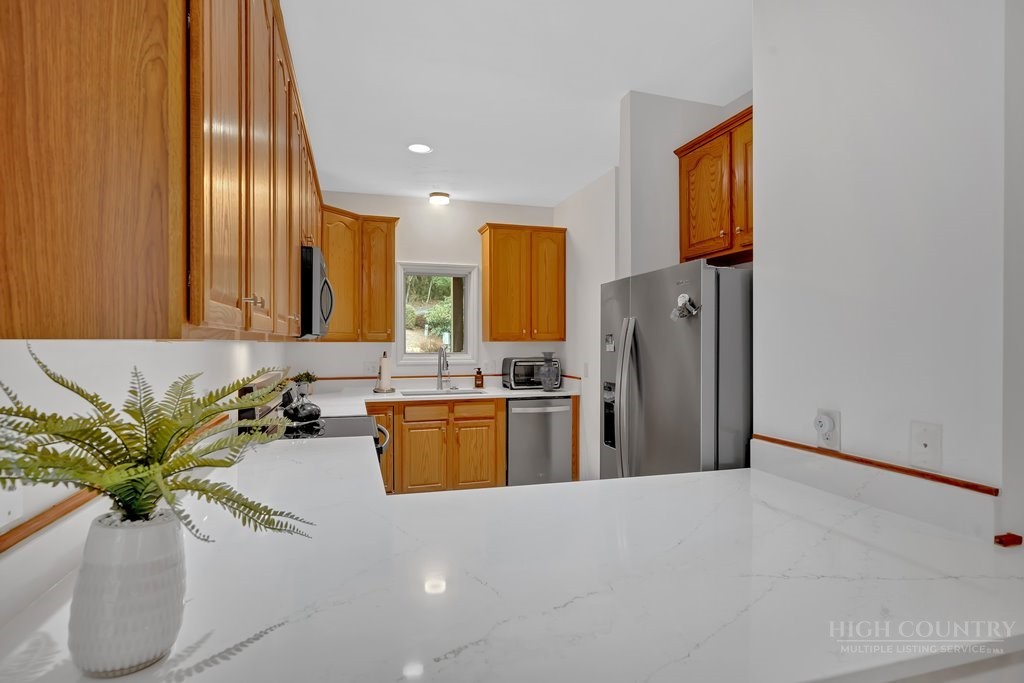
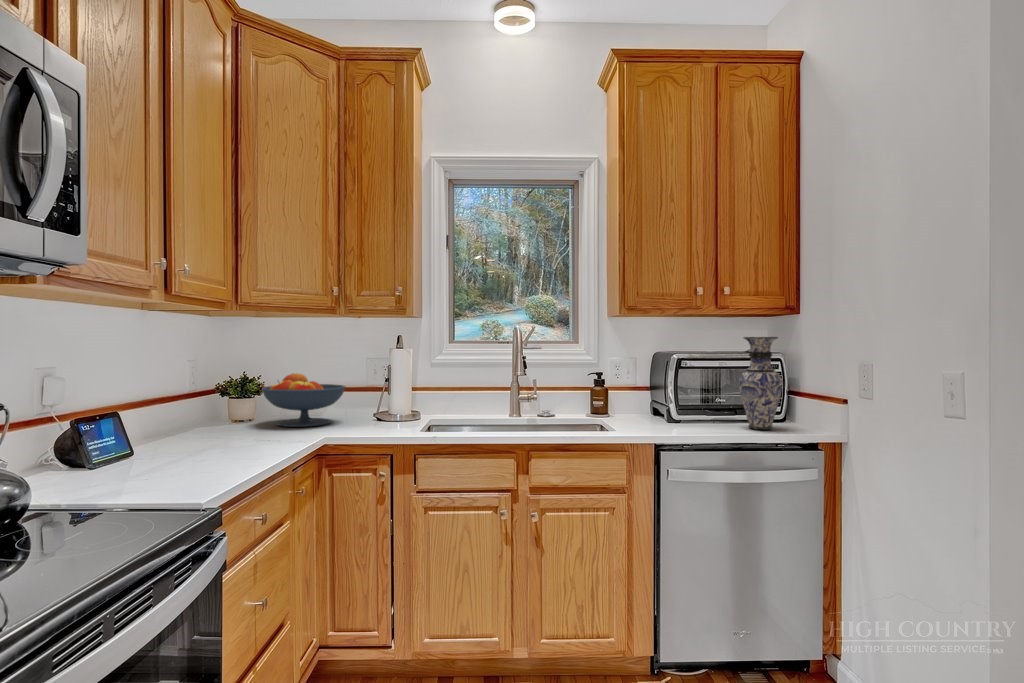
fruit bowl: none [323,371,363,396] -> present [262,373,345,427]

